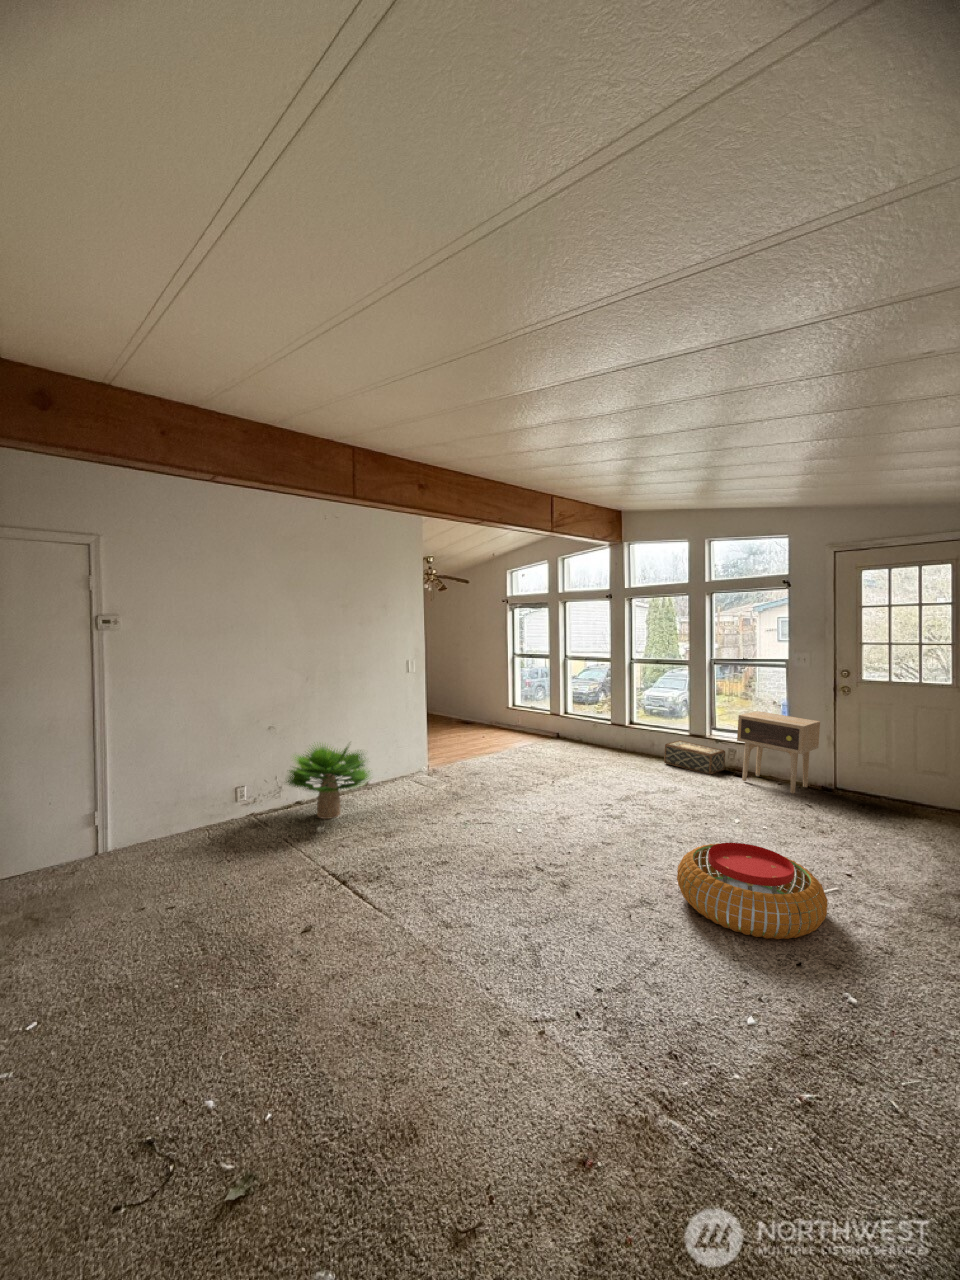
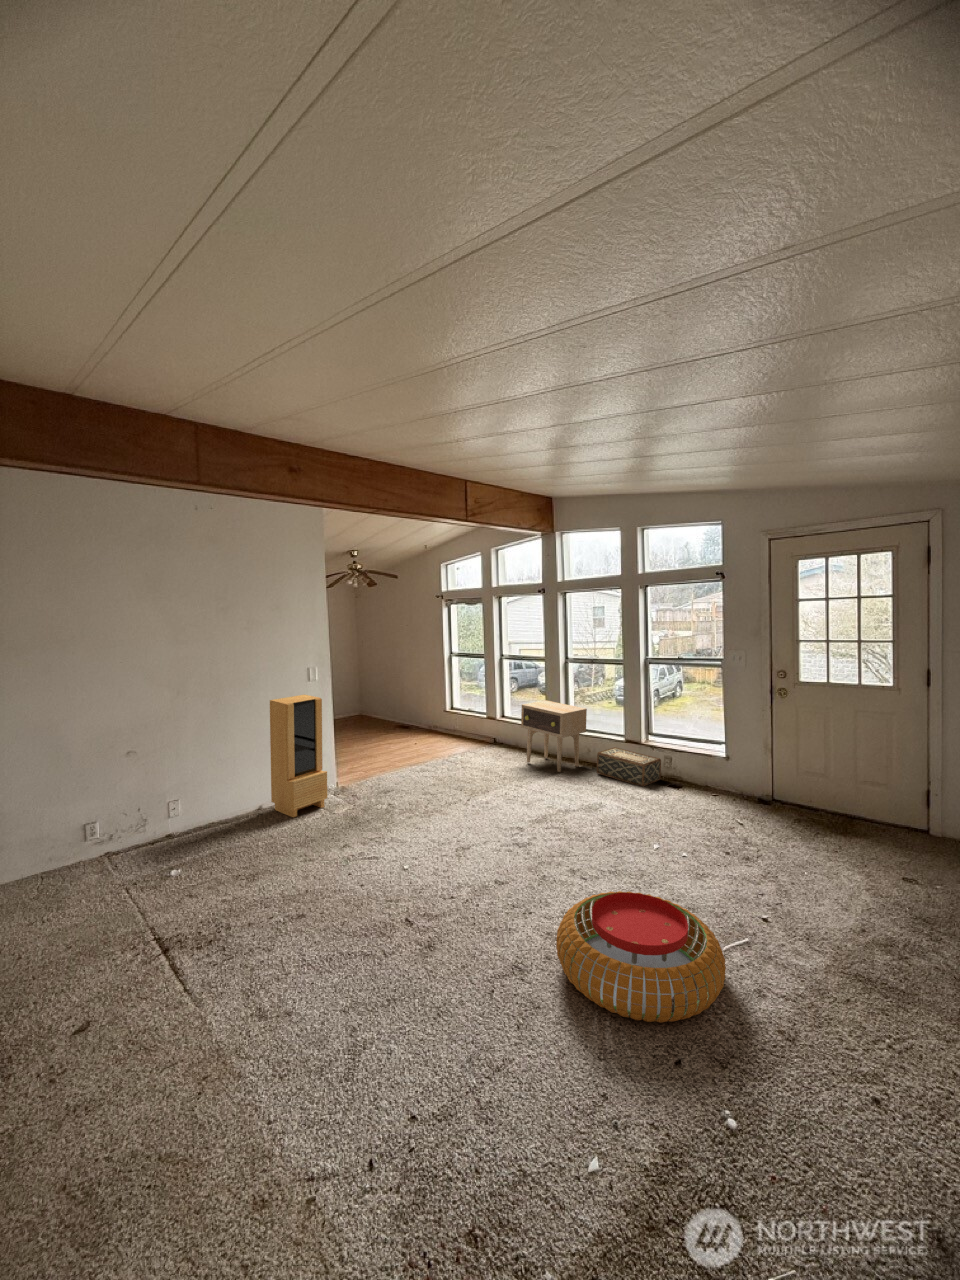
storage cabinet: none [380,683,429,791] -> present [270,695,327,817]
side table: present [737,711,820,793] -> present [521,700,587,772]
potted plant: present [286,746,370,819] -> none [132,766,248,860]

